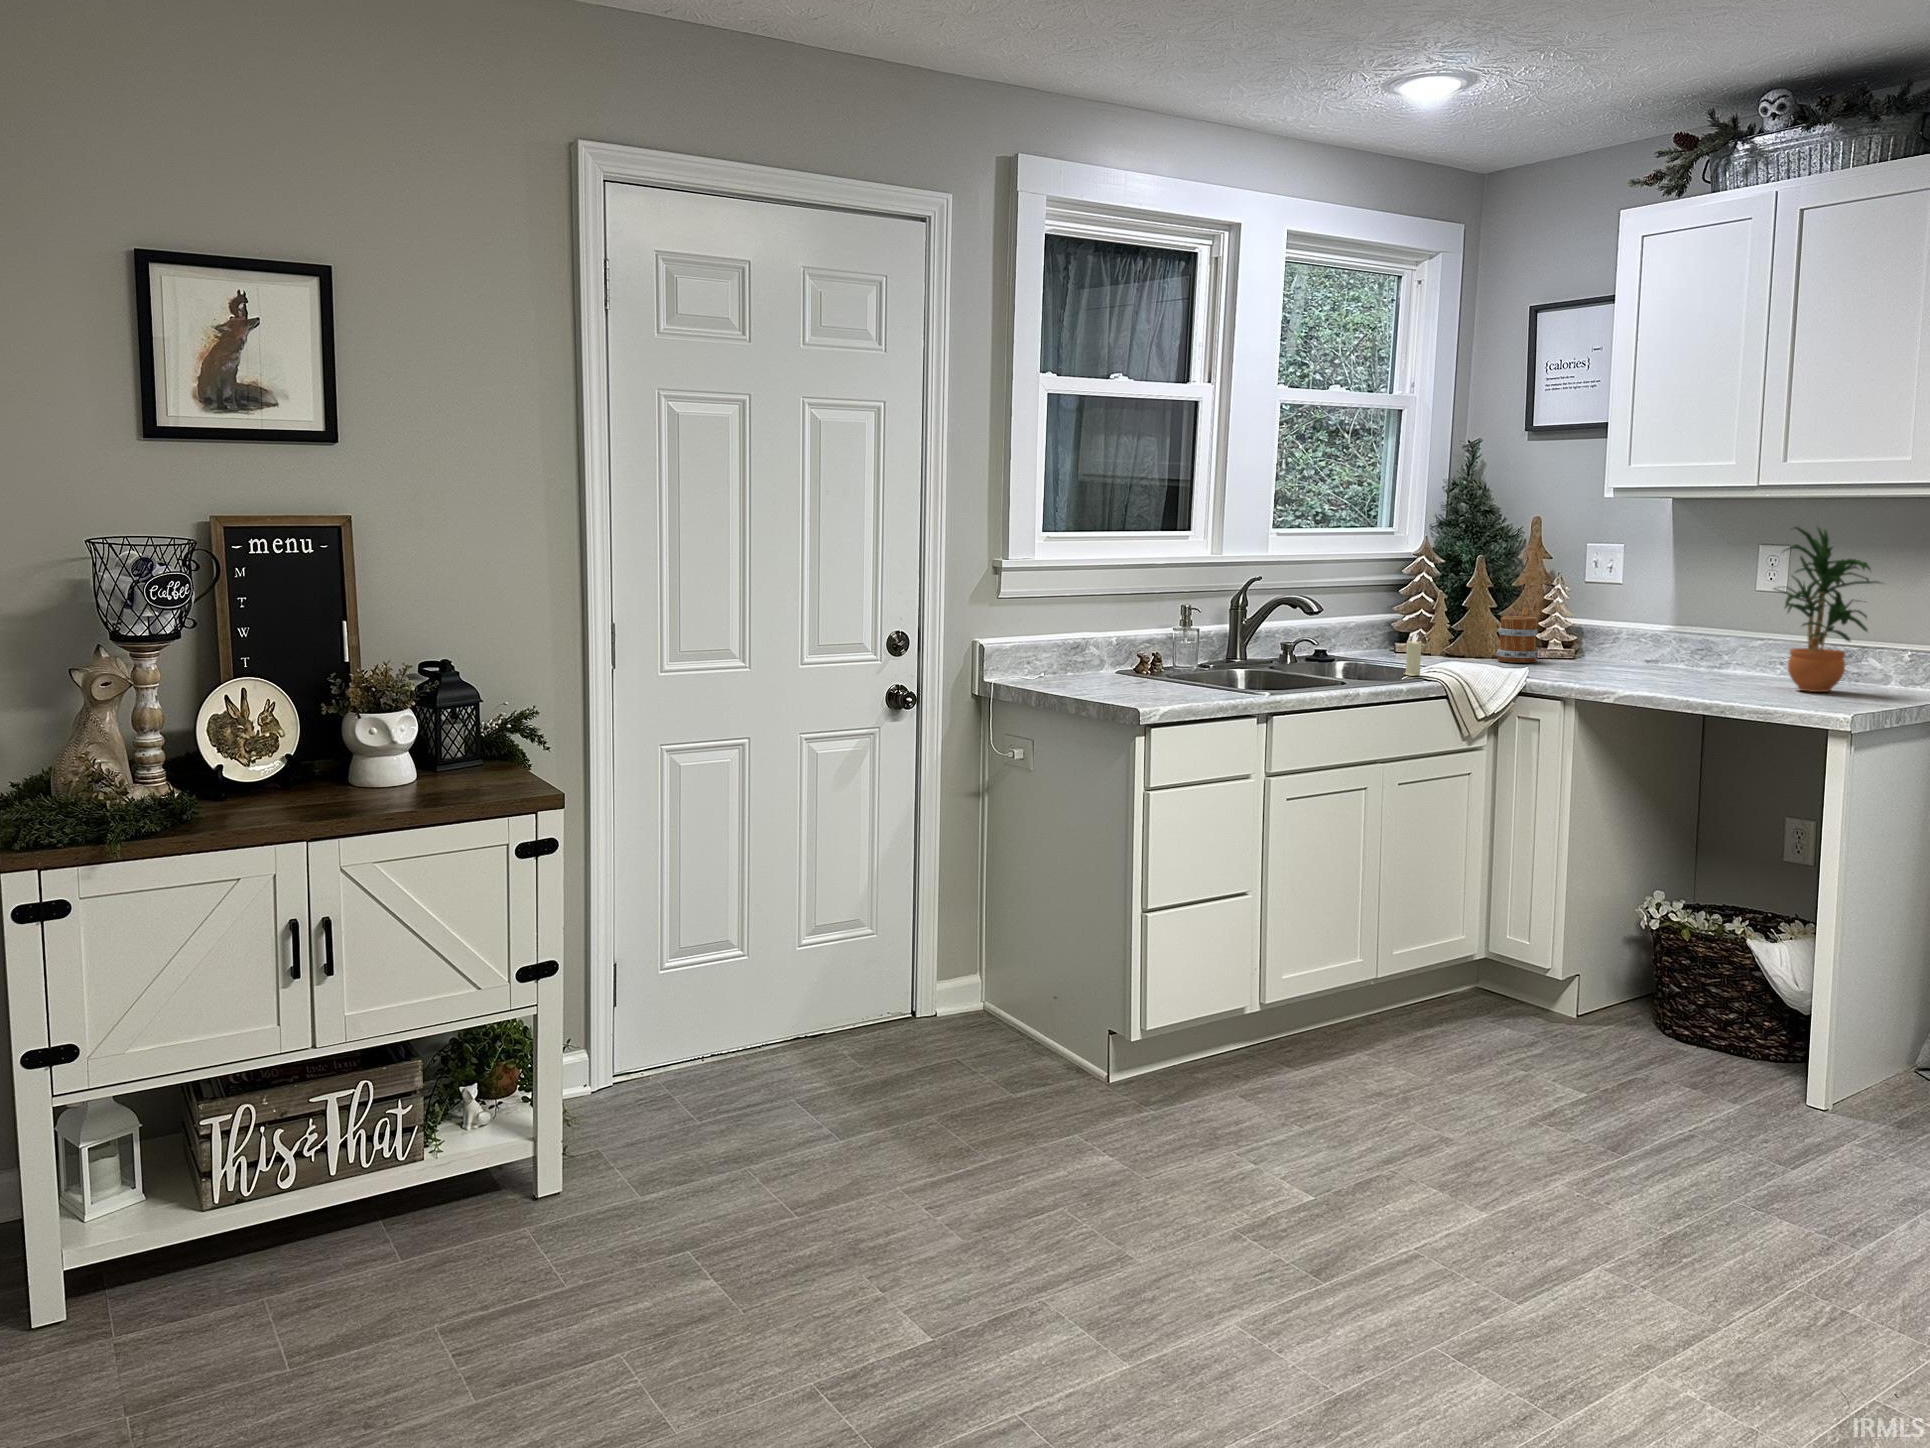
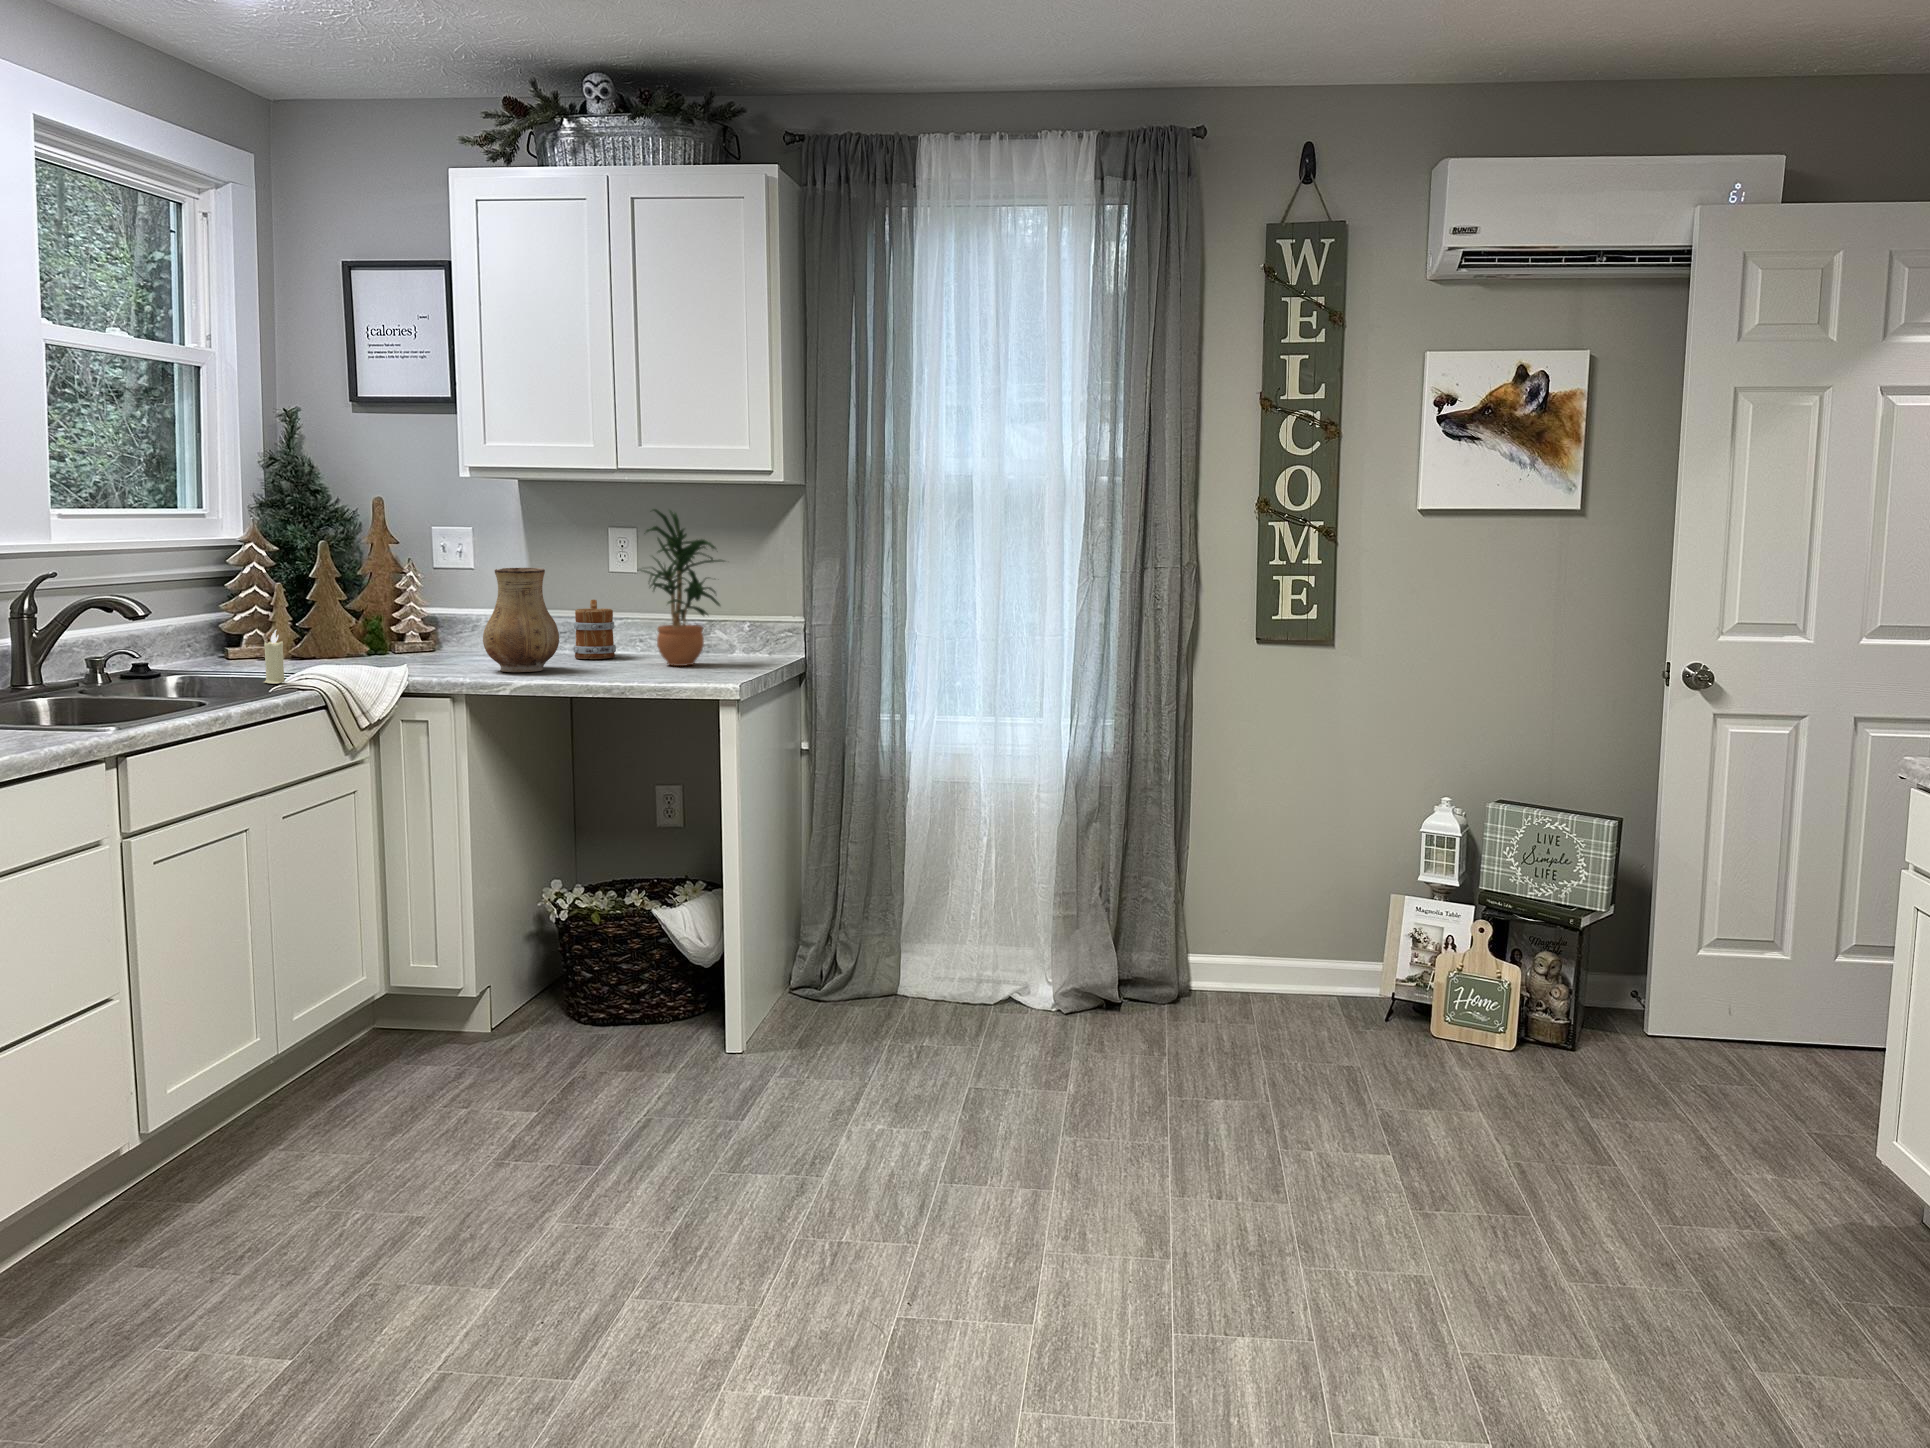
ceramic pitcher: none [1599,584,1677,684] -> present [483,568,559,672]
mug: present [1497,608,1538,663] -> present [574,600,616,659]

